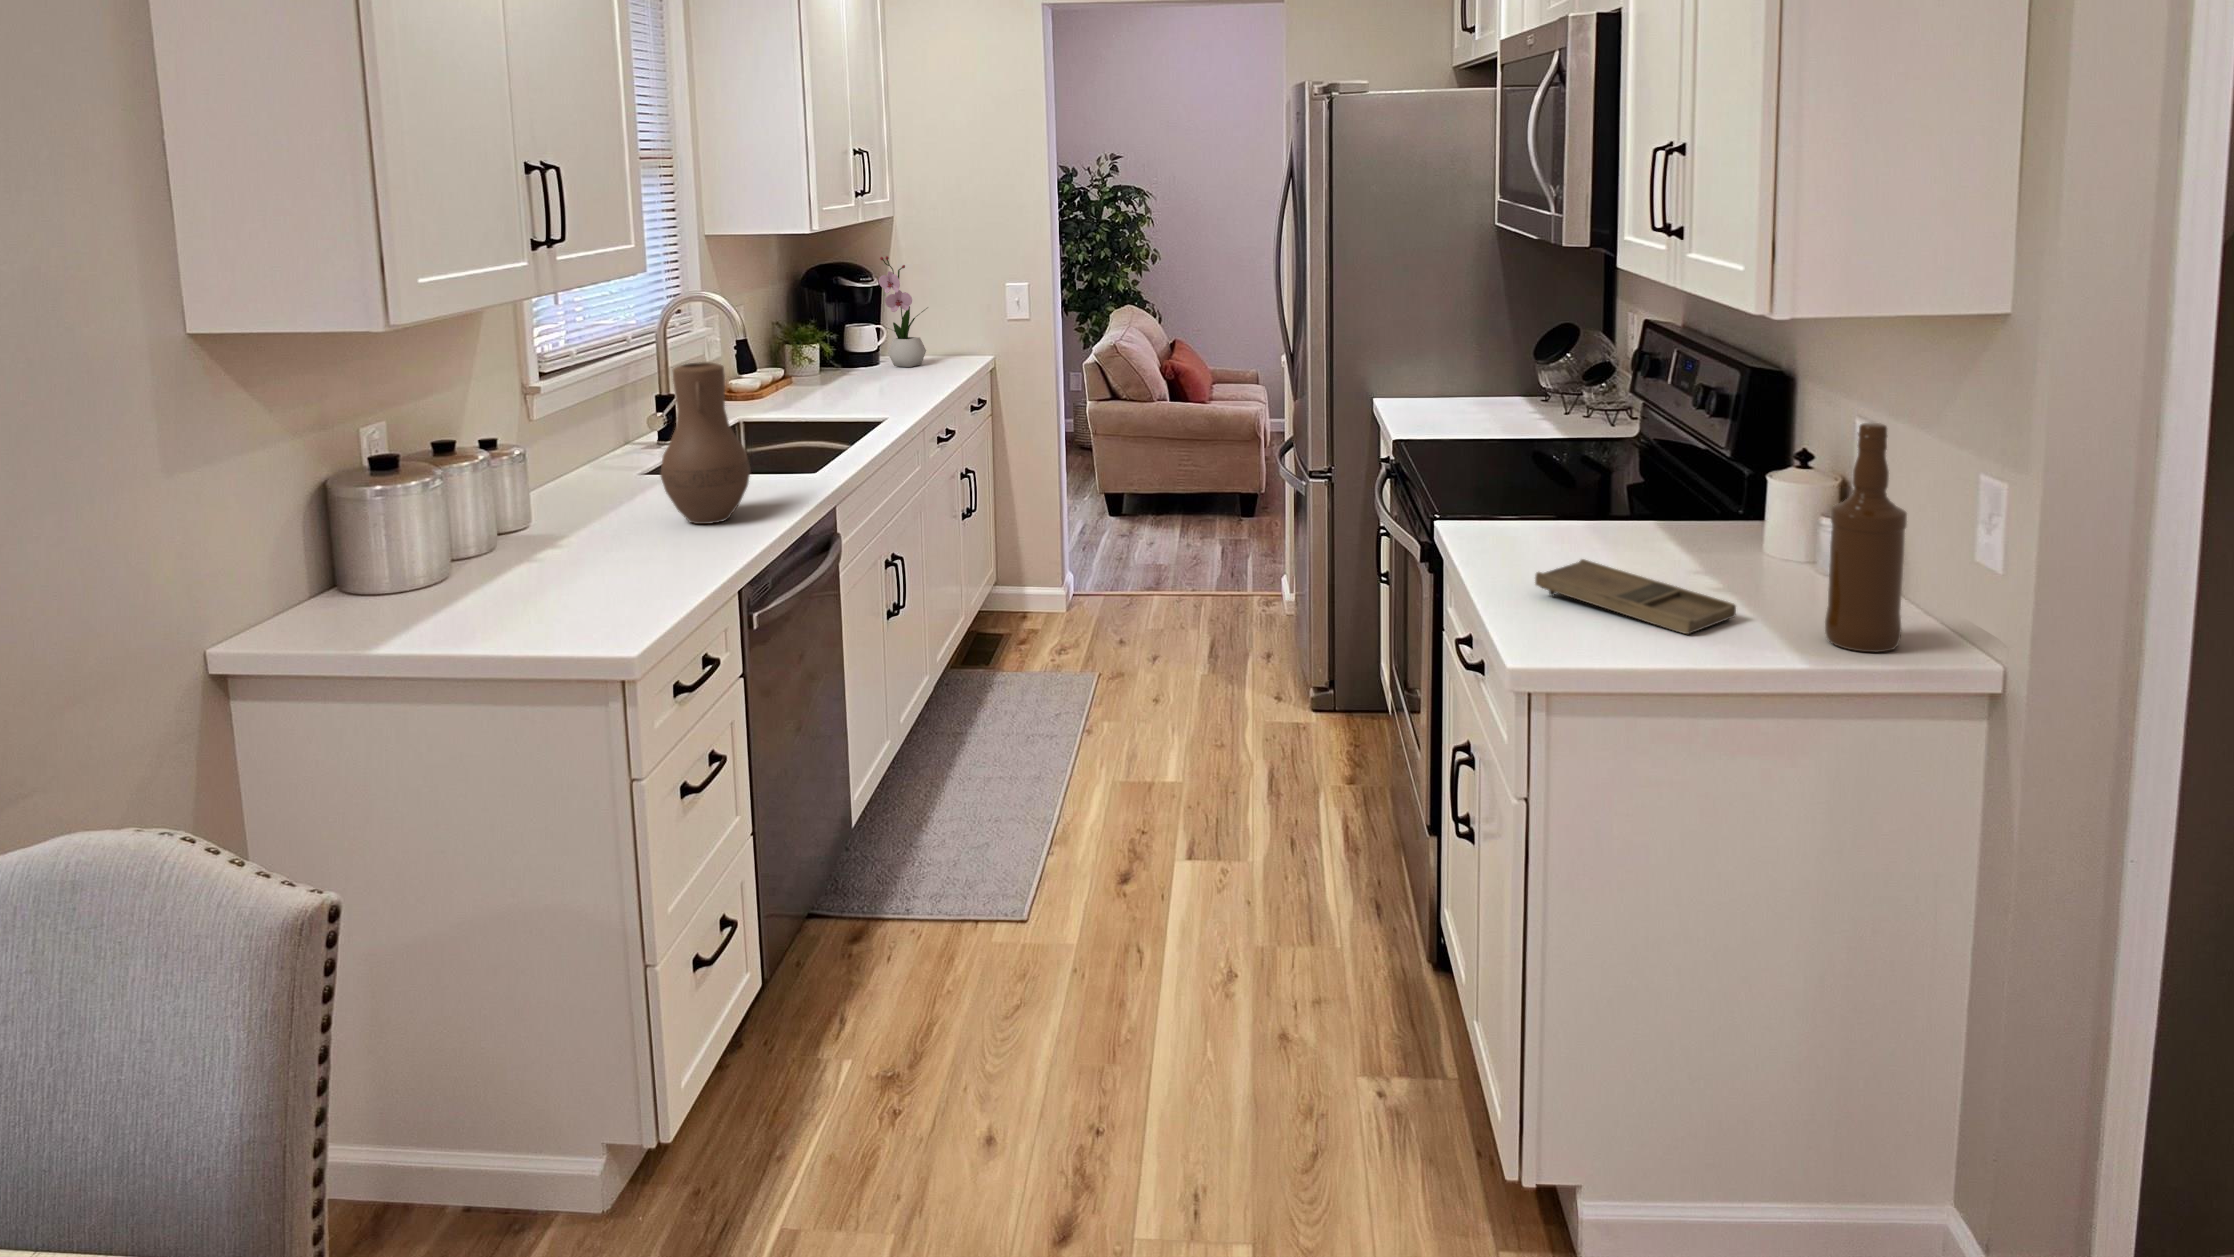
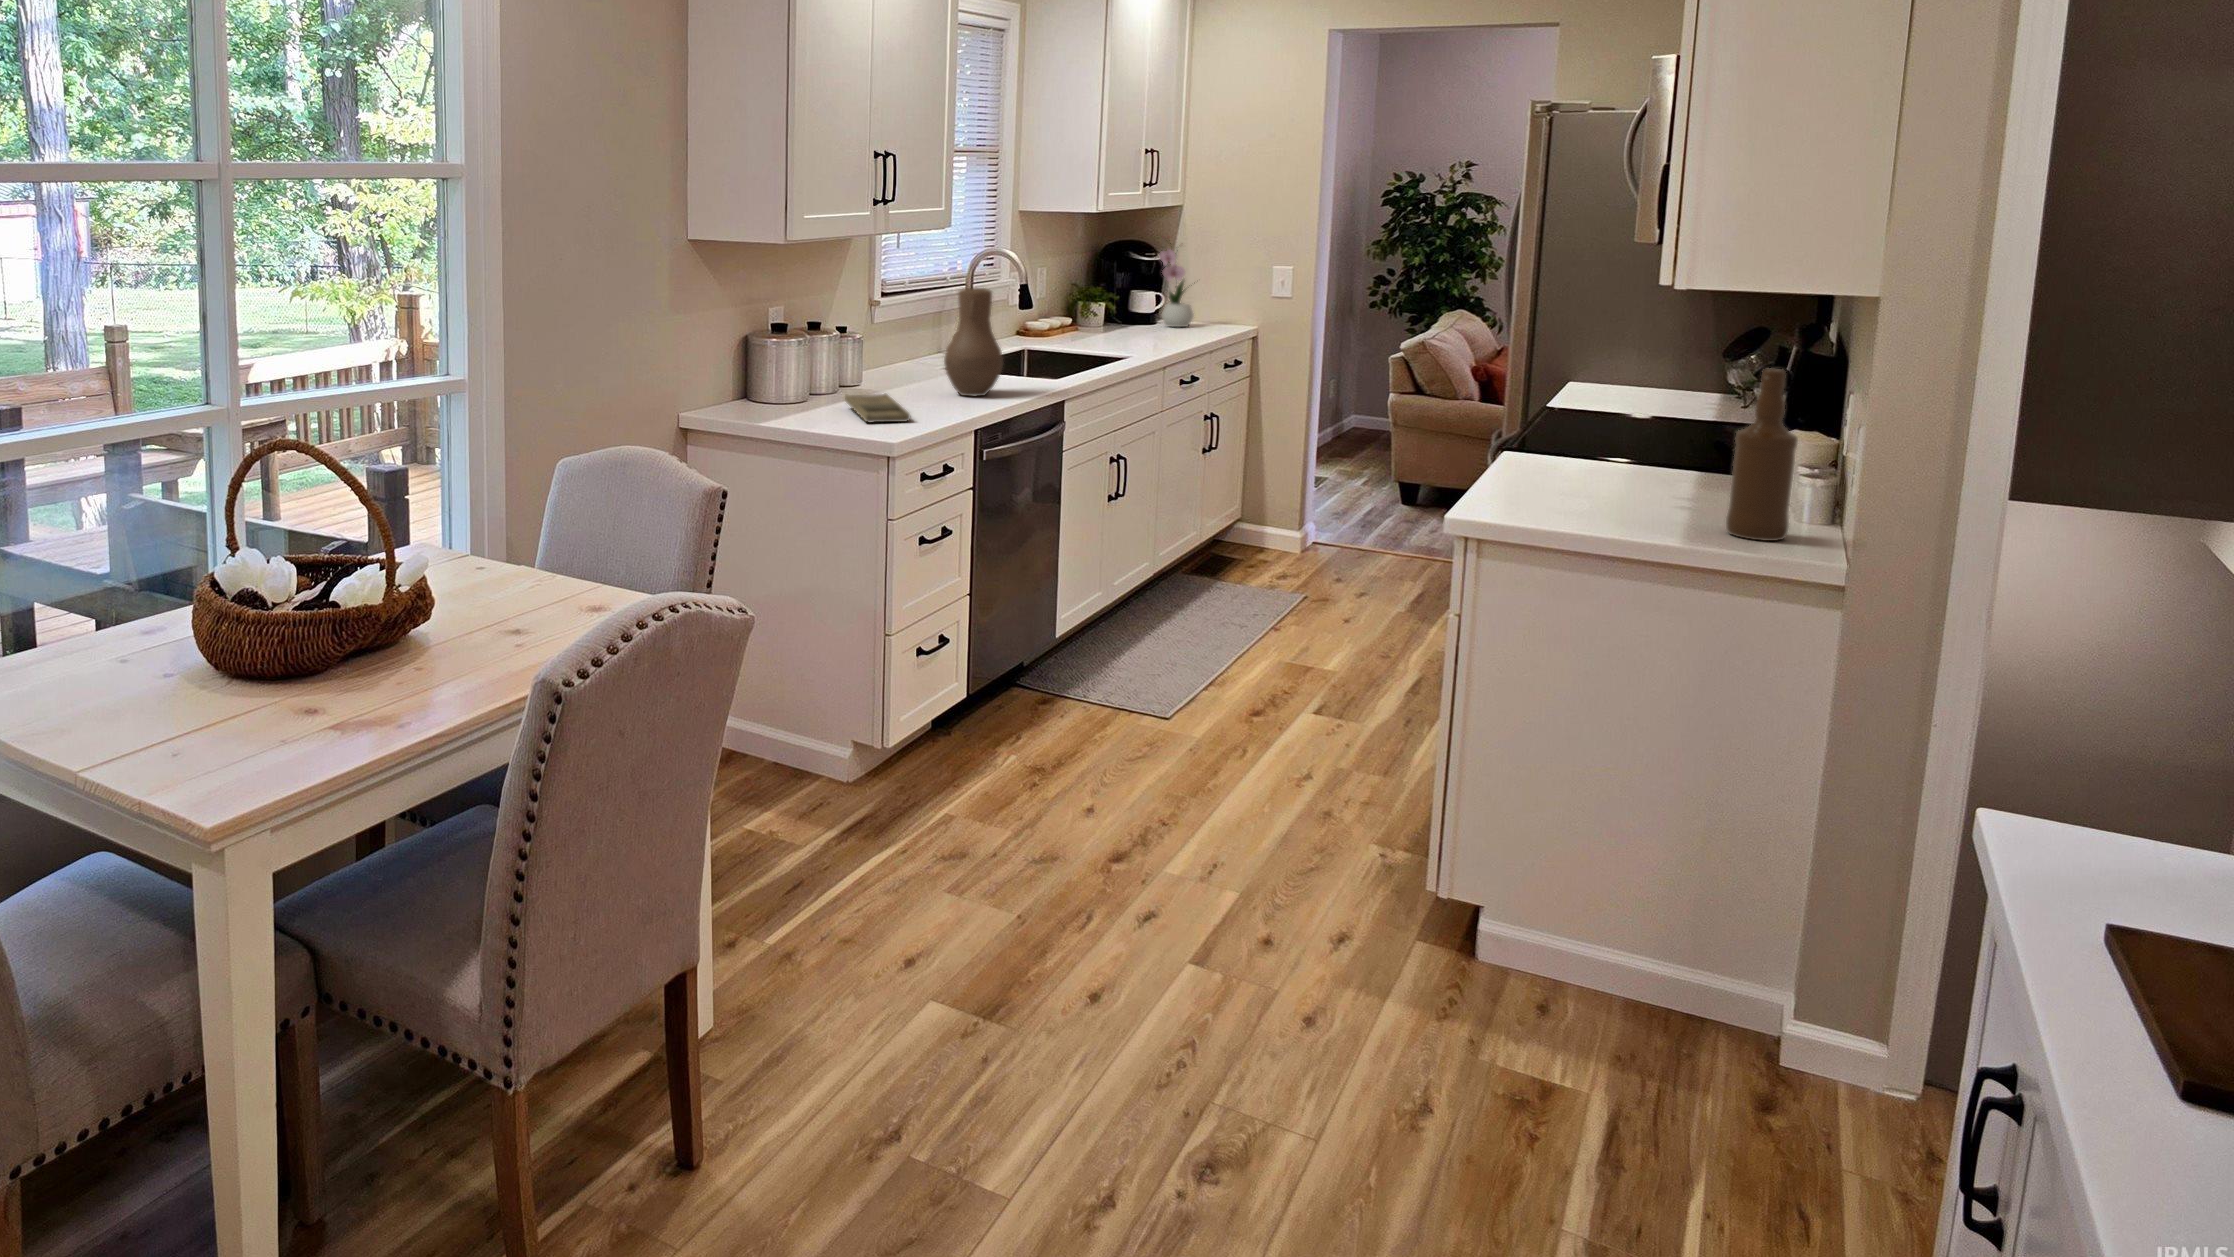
tray: present [1535,559,1736,634] -> present [845,394,910,422]

